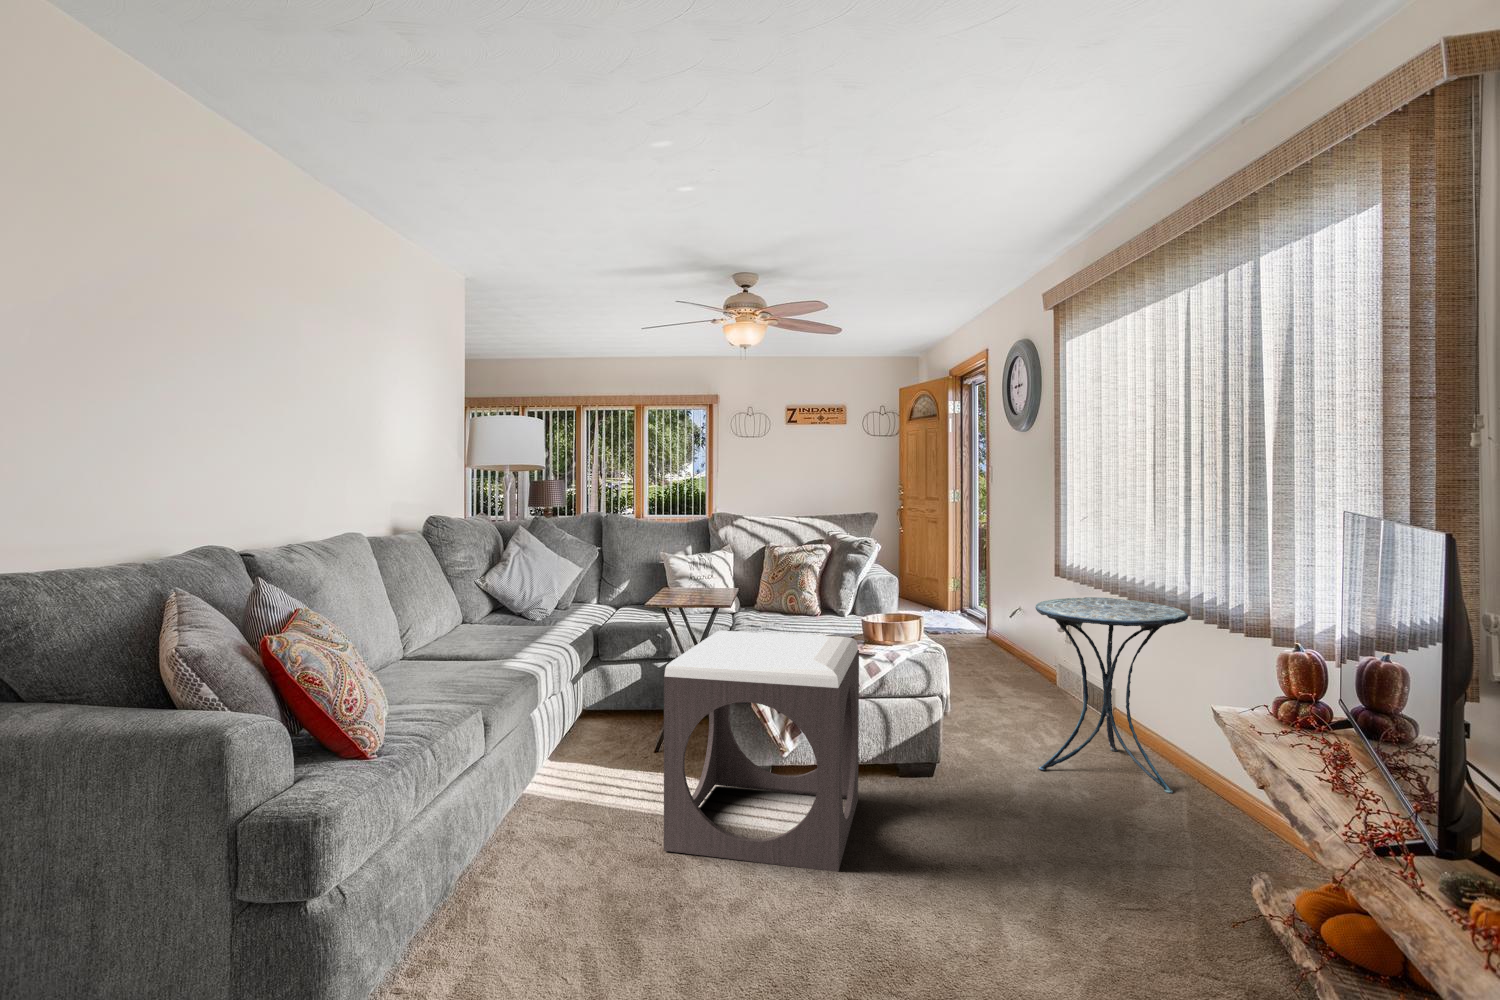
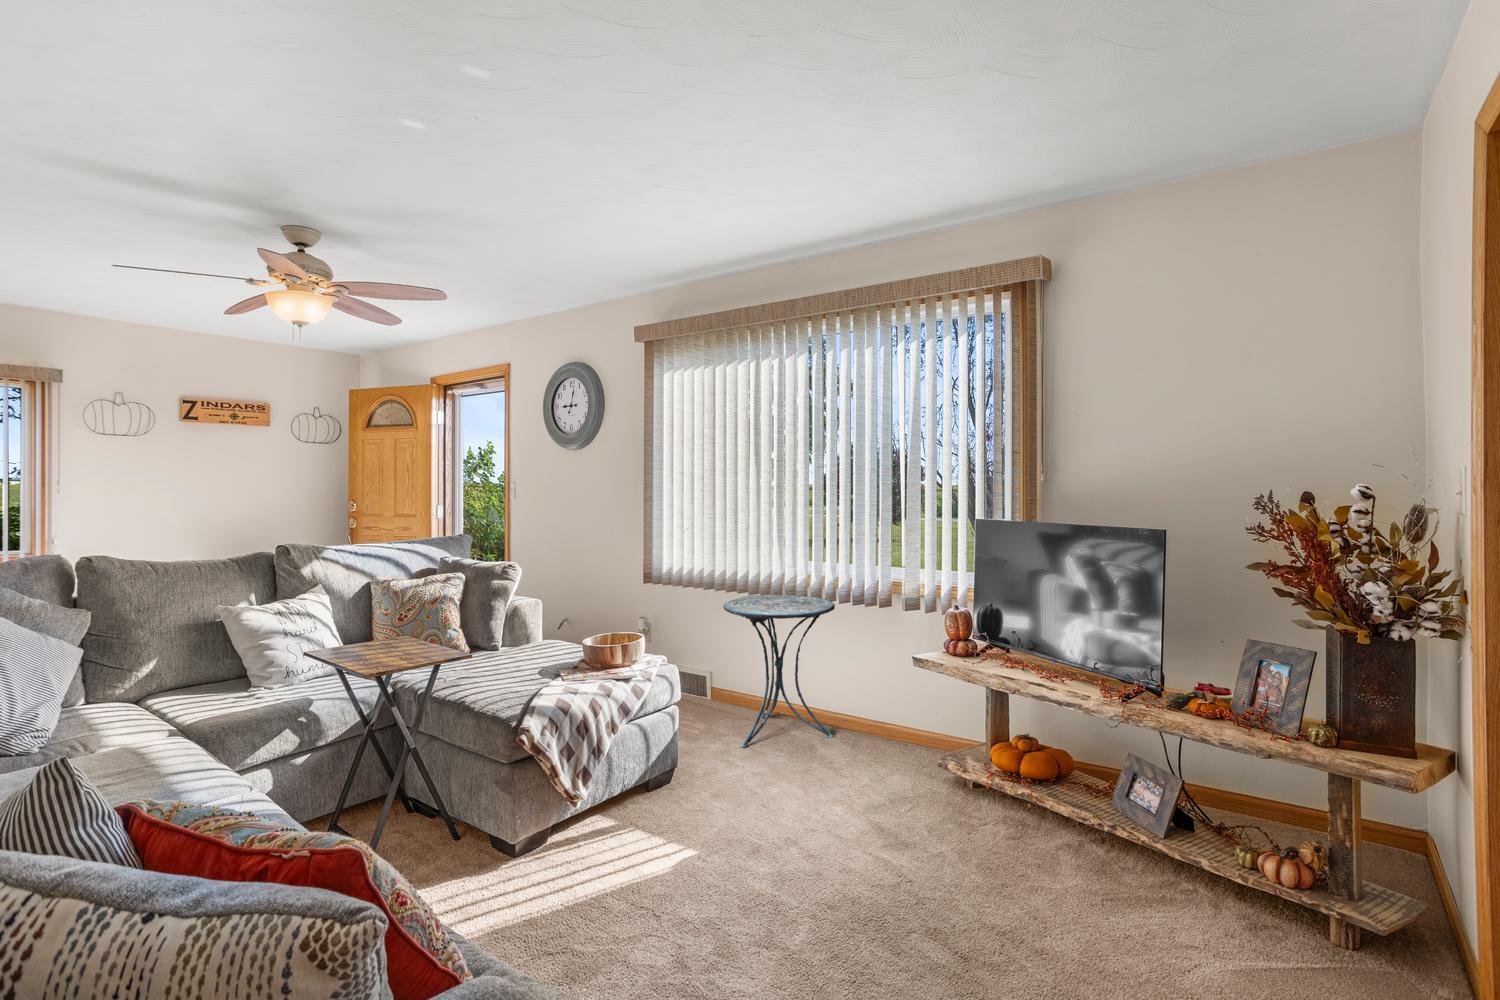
footstool: present [664,631,859,872] -> none [508,666,736,945]

